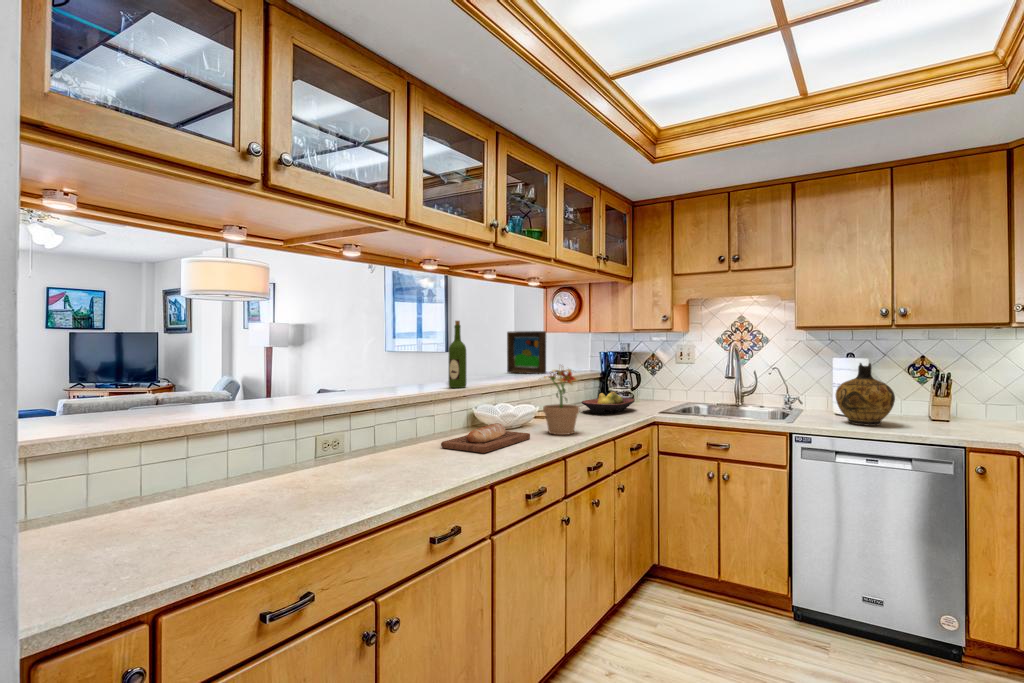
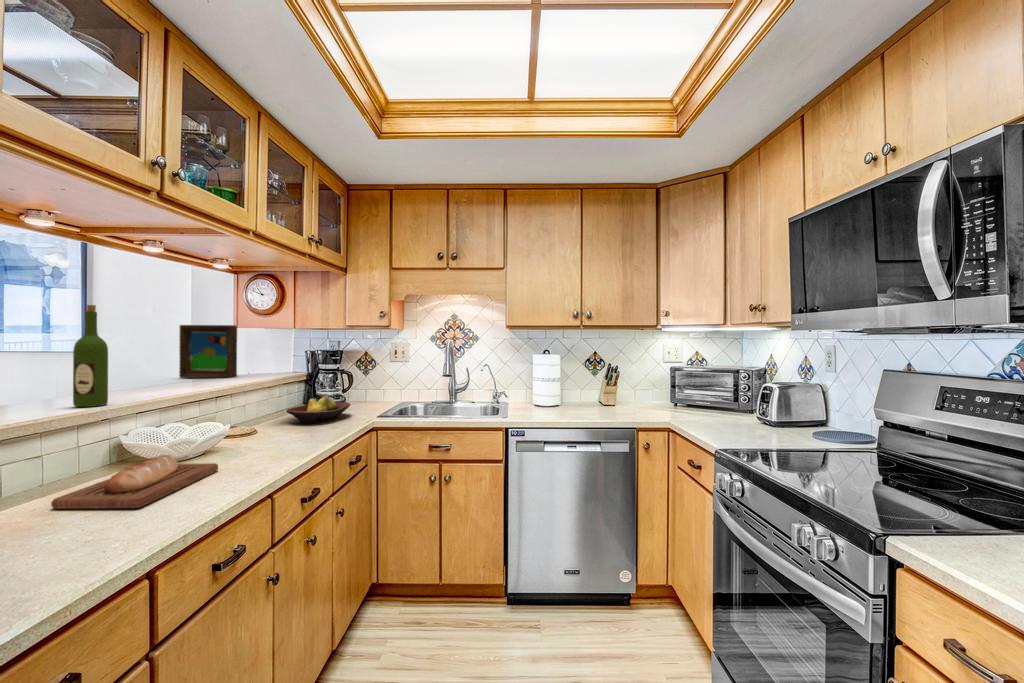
ceramic jug: present [835,363,895,426] -> none [540,359,584,415]
potted plant: present [543,369,579,435] -> none [231,367,290,459]

